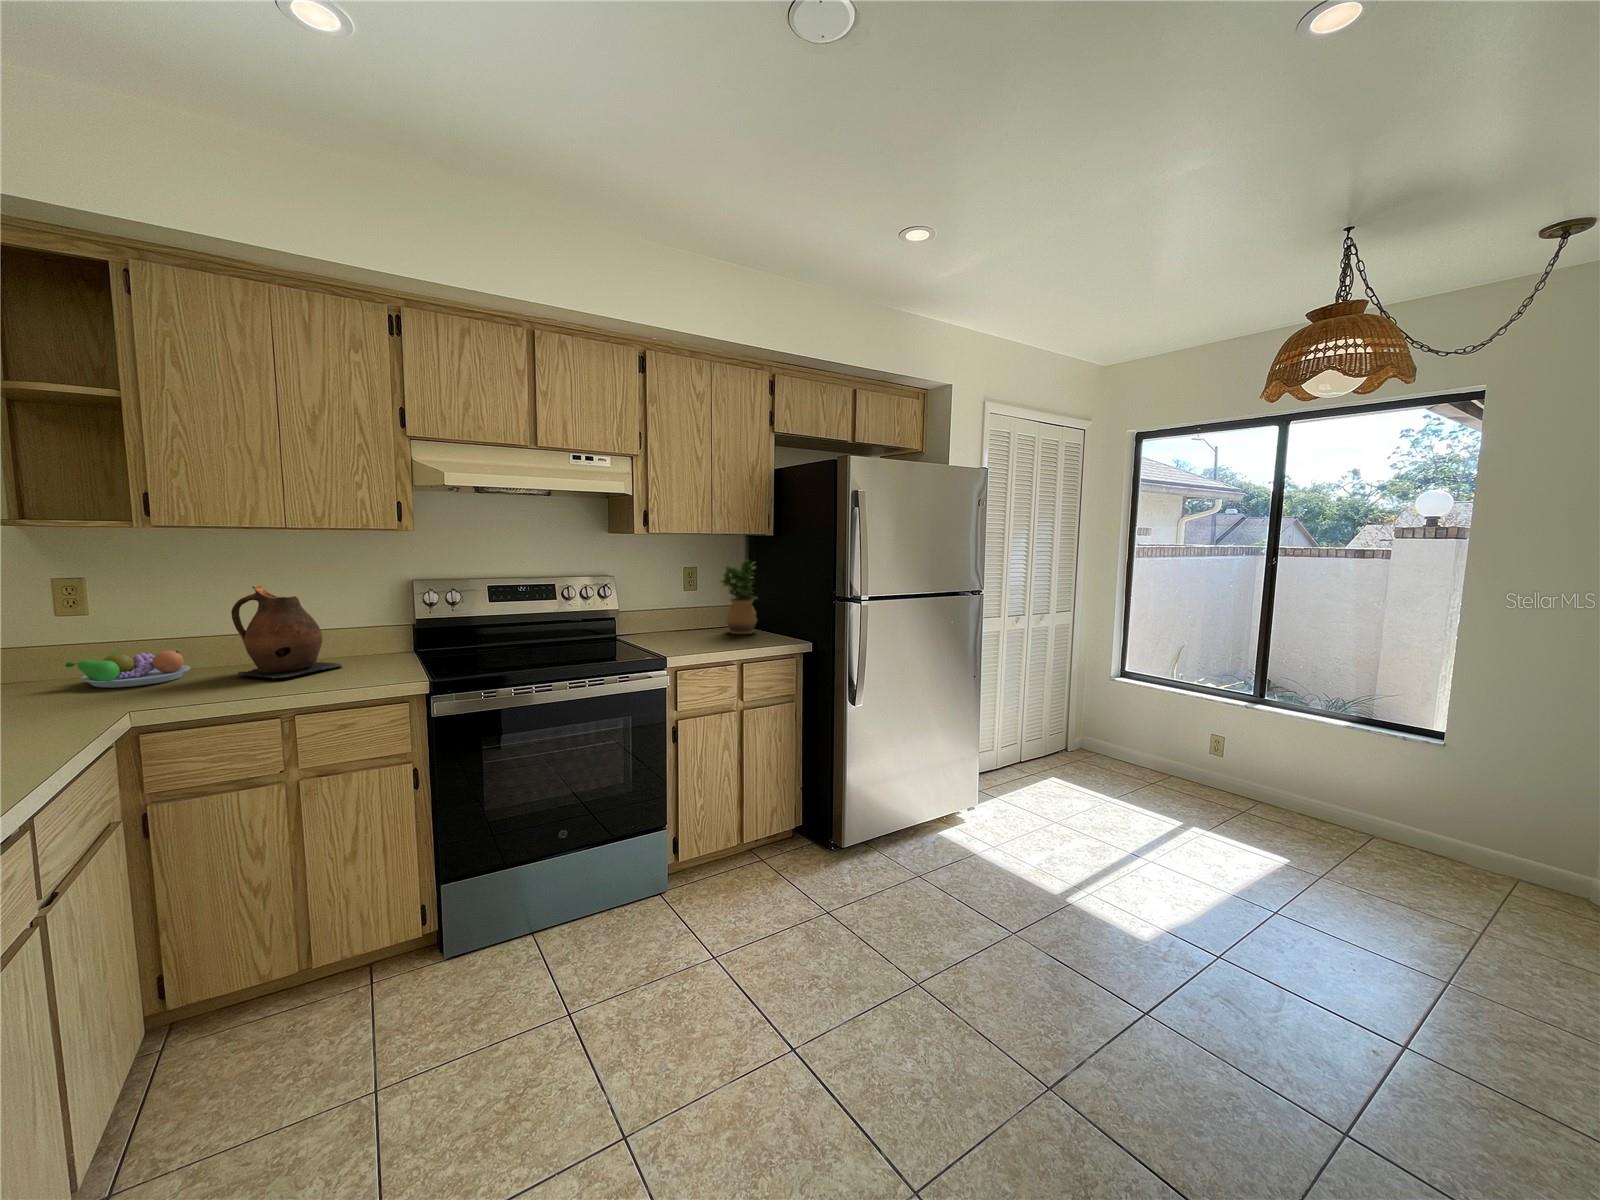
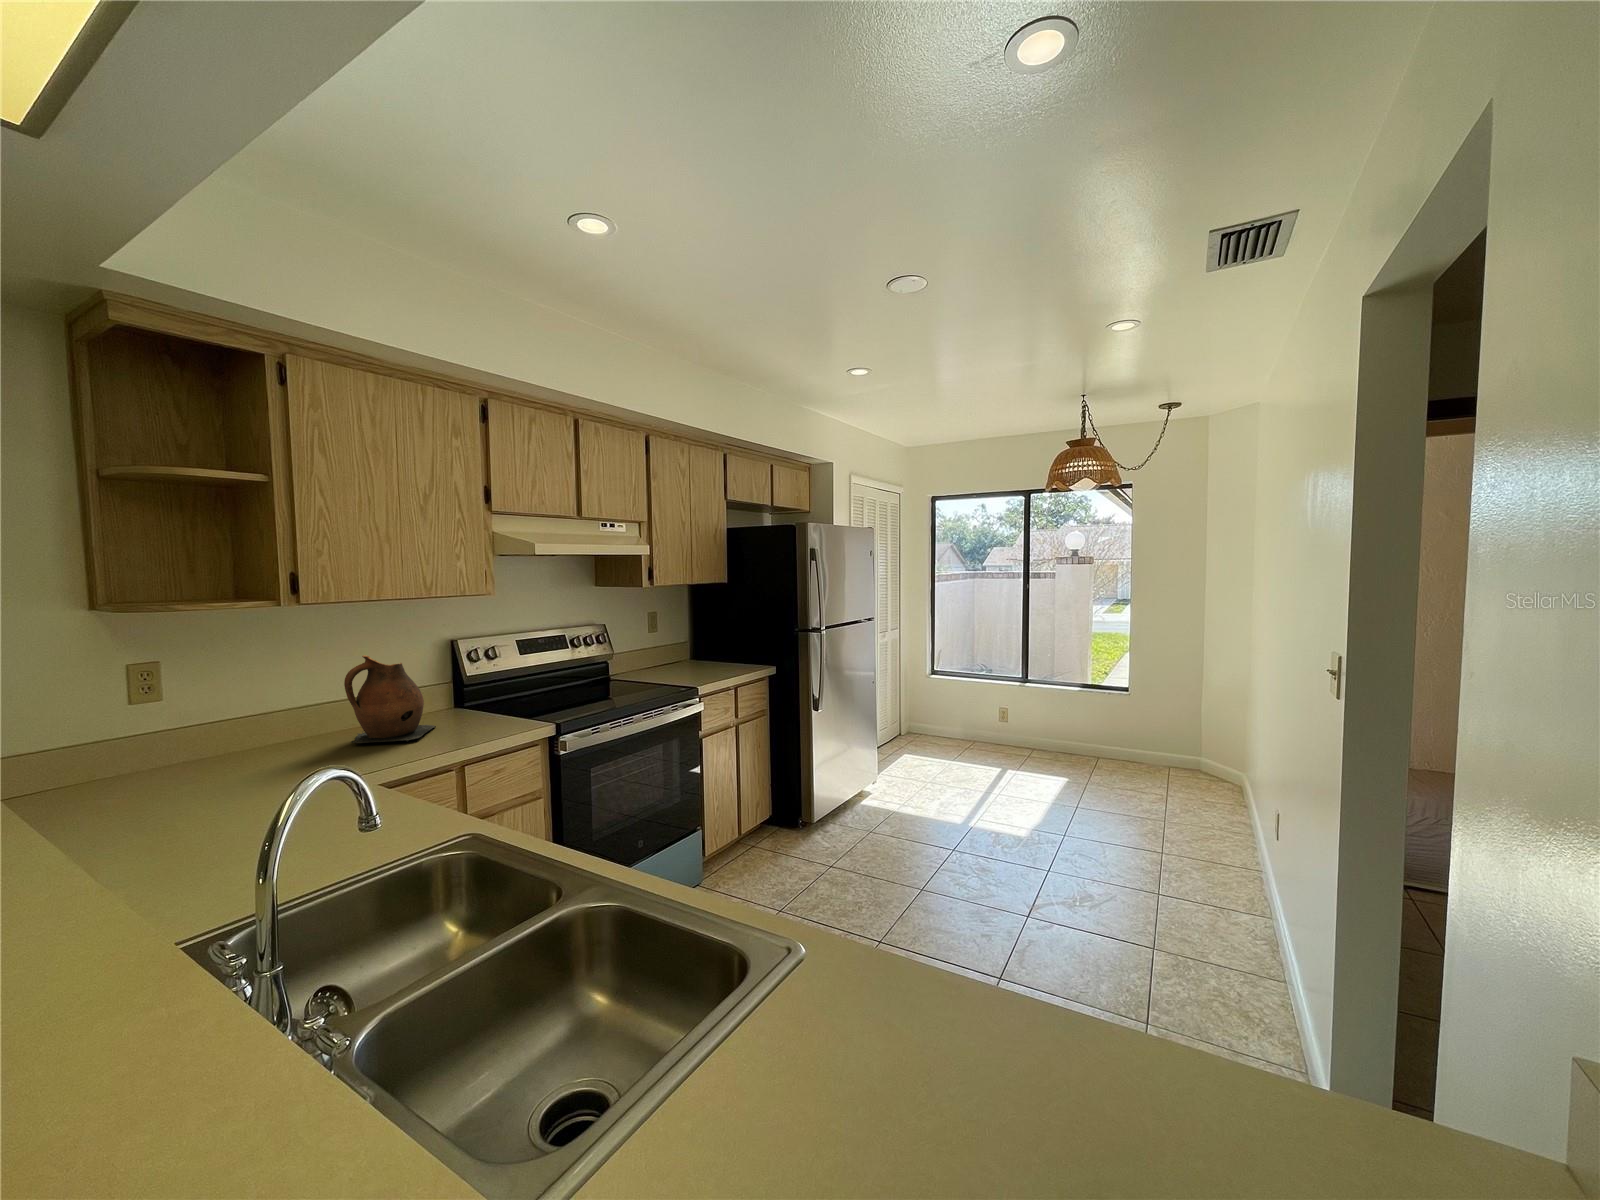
potted plant: present [720,559,757,634] -> none [687,603,719,668]
fruit bowl: present [65,649,191,687] -> none [194,729,302,771]

